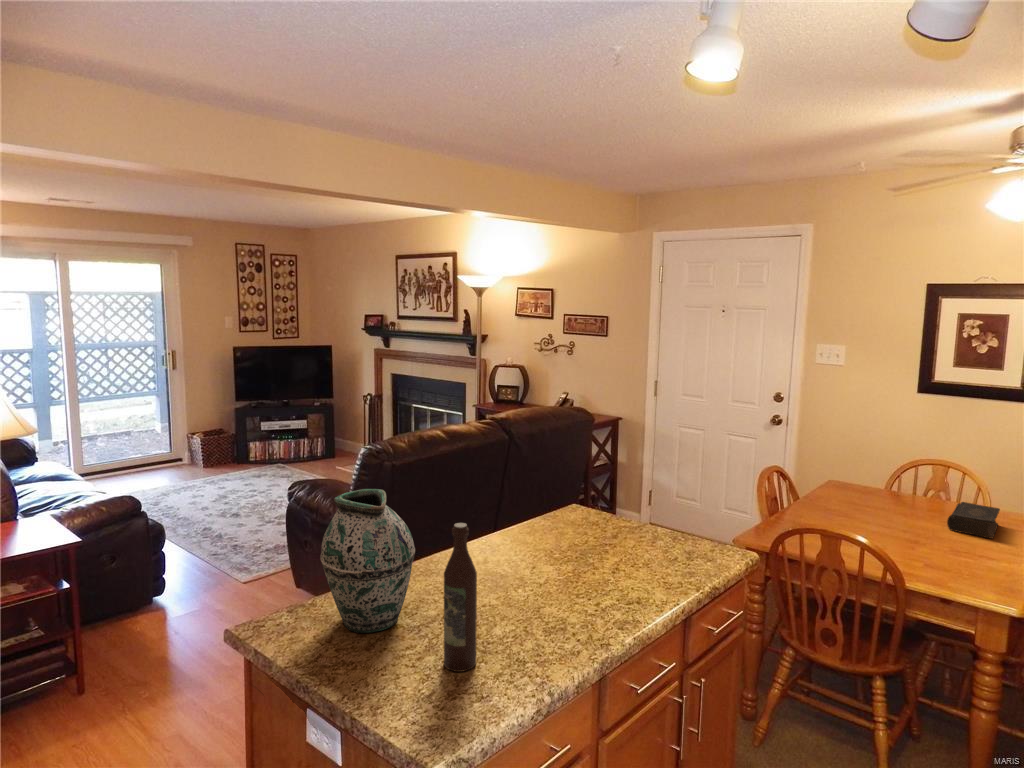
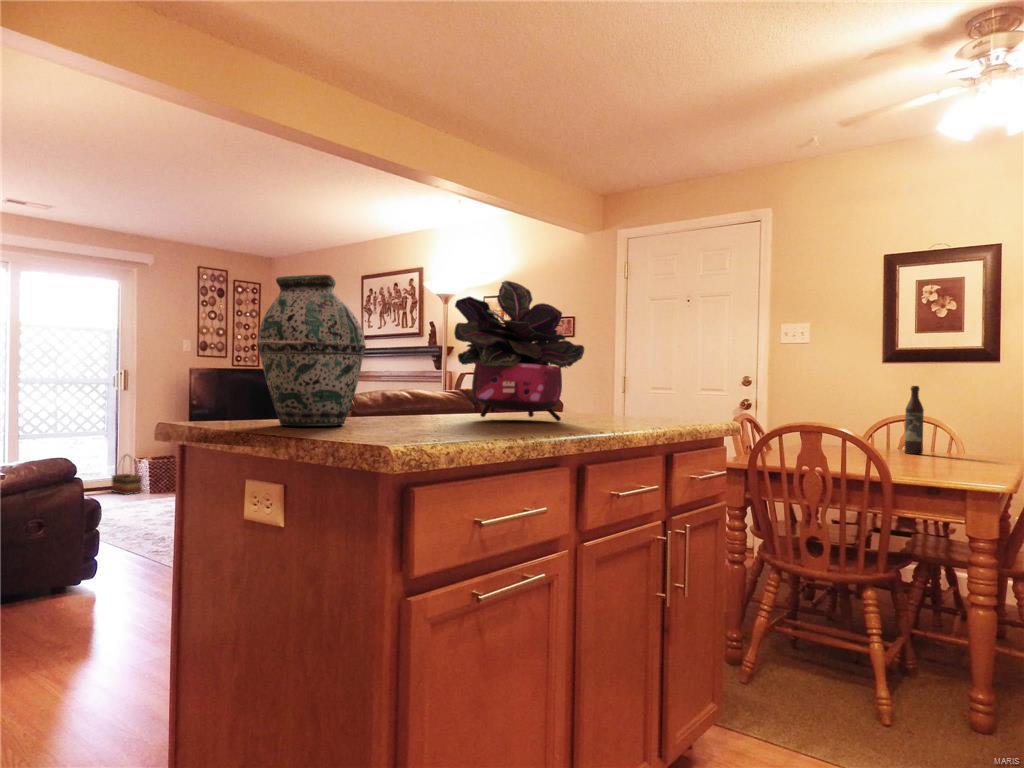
basket: none [169,432,198,471] -> present [111,455,142,495]
potted plant: none [493,447,614,589] -> present [454,281,584,421]
book: present [947,502,1000,539] -> none [925,441,975,464]
wine bottle: present [444,523,477,672] -> present [905,386,924,454]

